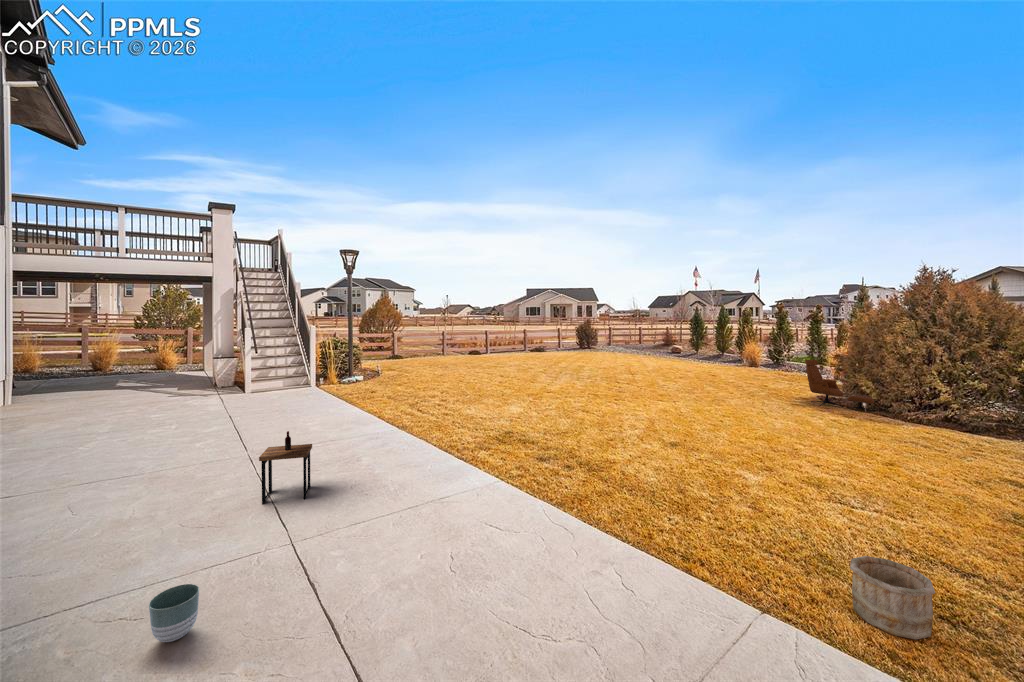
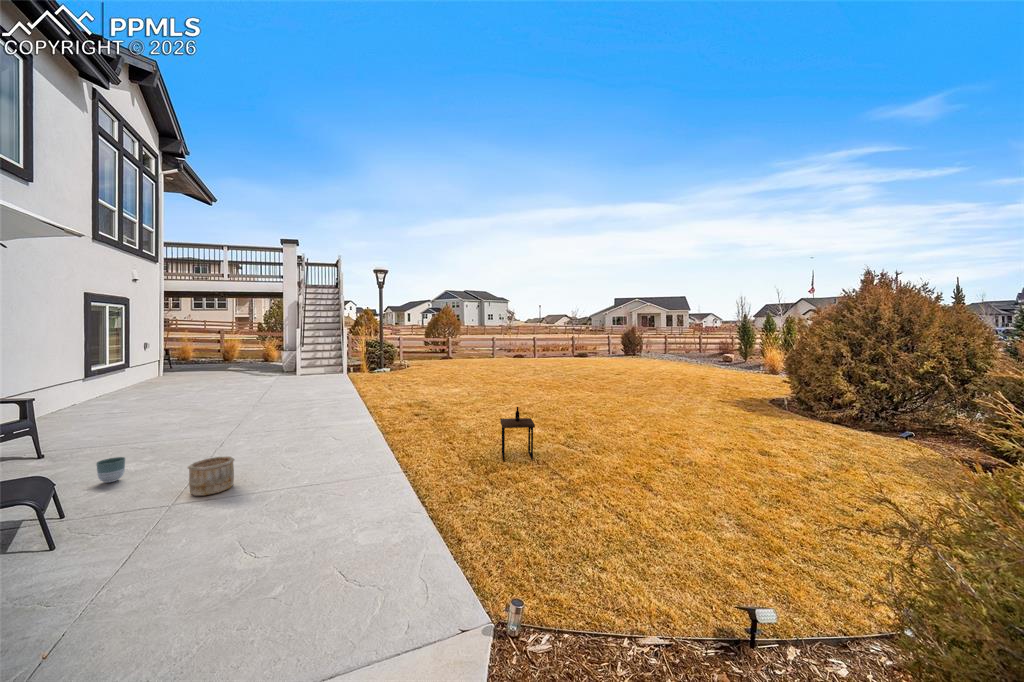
lounge chair: present [805,360,874,412] -> none [745,357,803,407]
side table: present [259,431,312,504] -> present [500,407,535,461]
wooden bucket: present [850,556,935,640] -> present [188,457,234,496]

